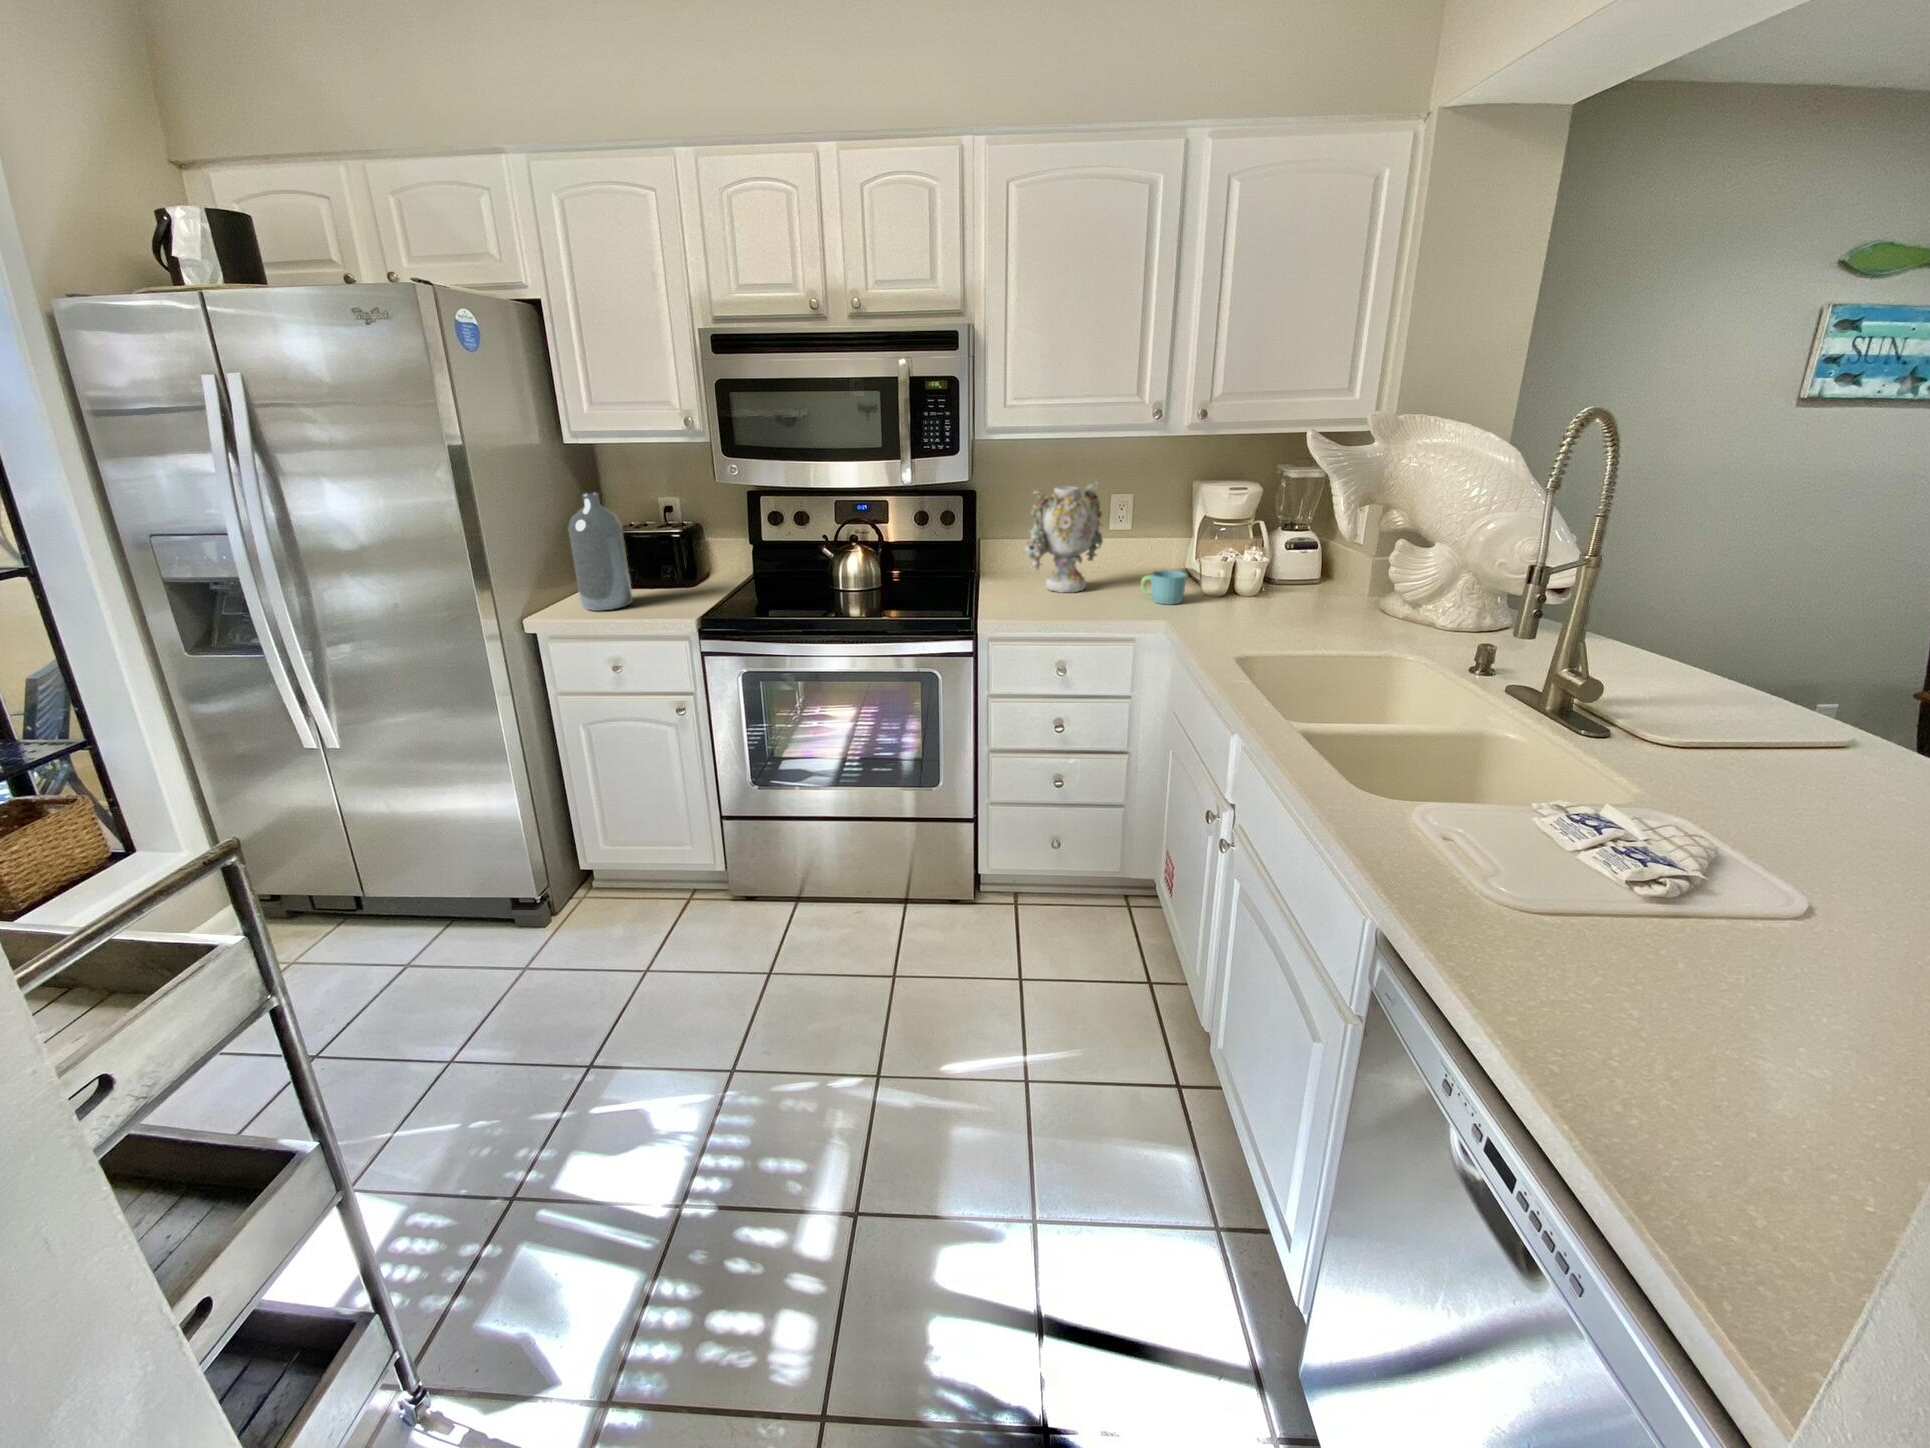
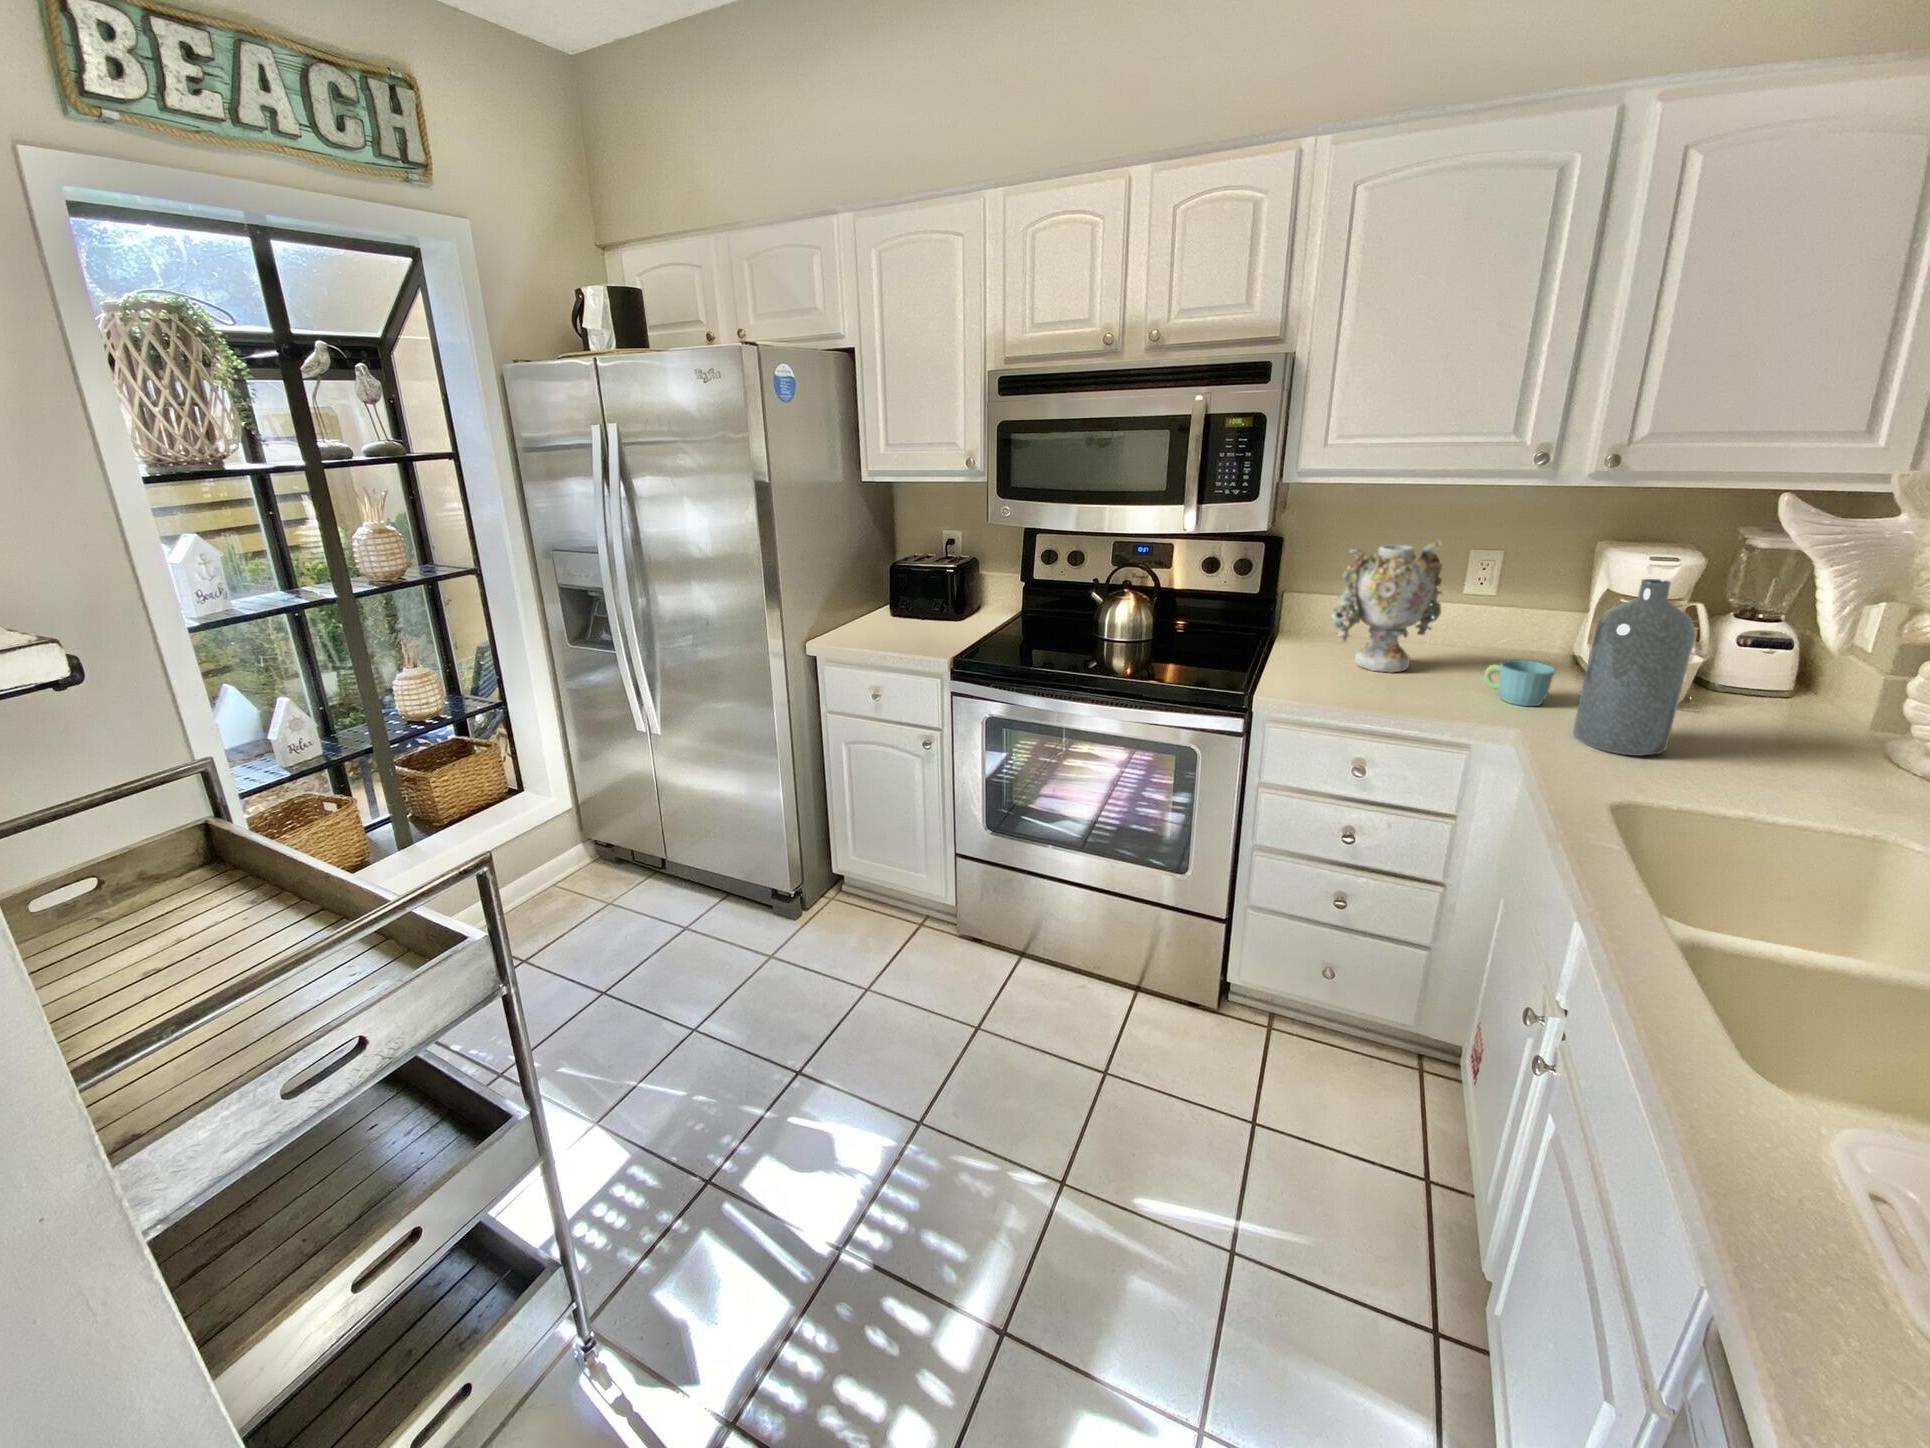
bottle: present [568,493,633,611] -> present [1572,579,1696,756]

